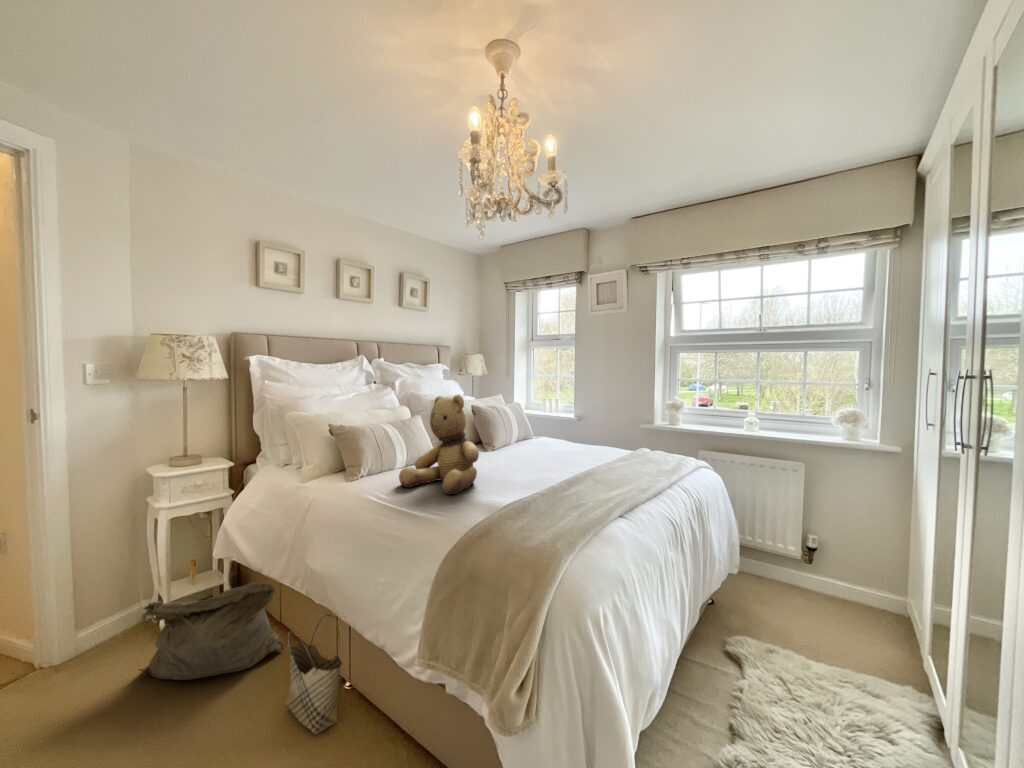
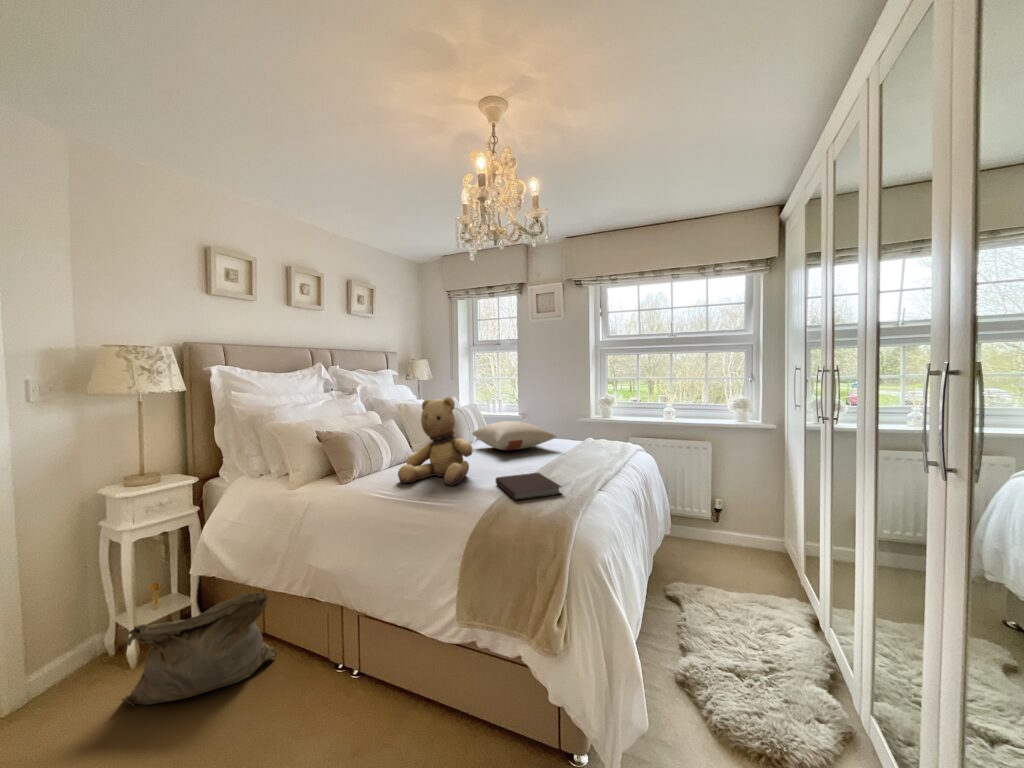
pillow: none [505,424,595,456] -> present [472,421,556,450]
notebook: none [498,488,566,522] -> present [496,473,562,500]
woven basket: present [285,614,342,734] -> none [302,607,362,716]

